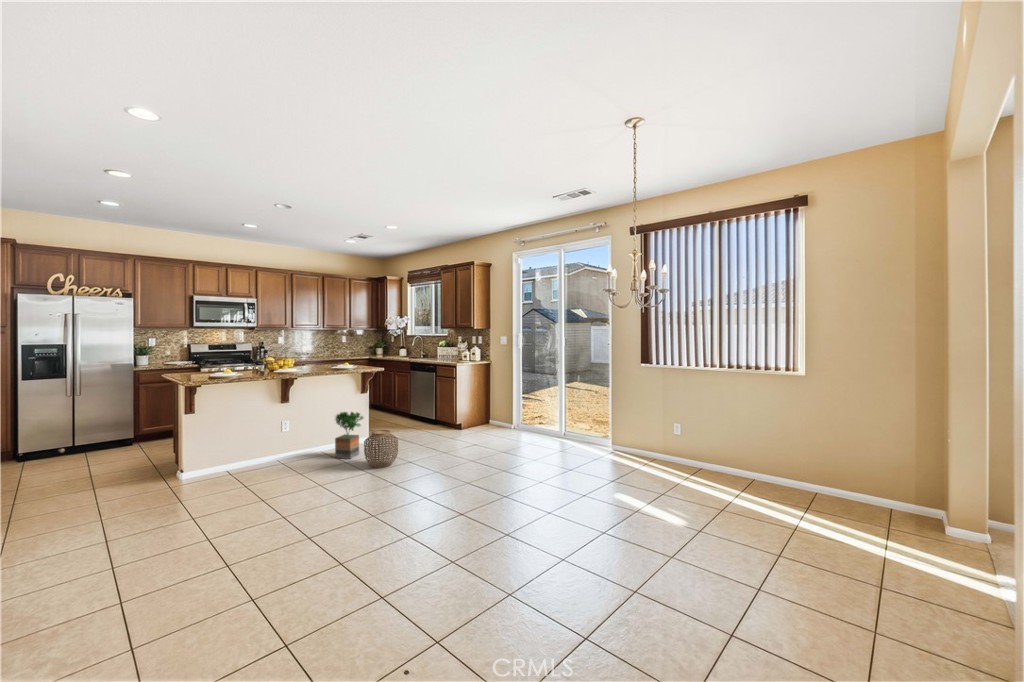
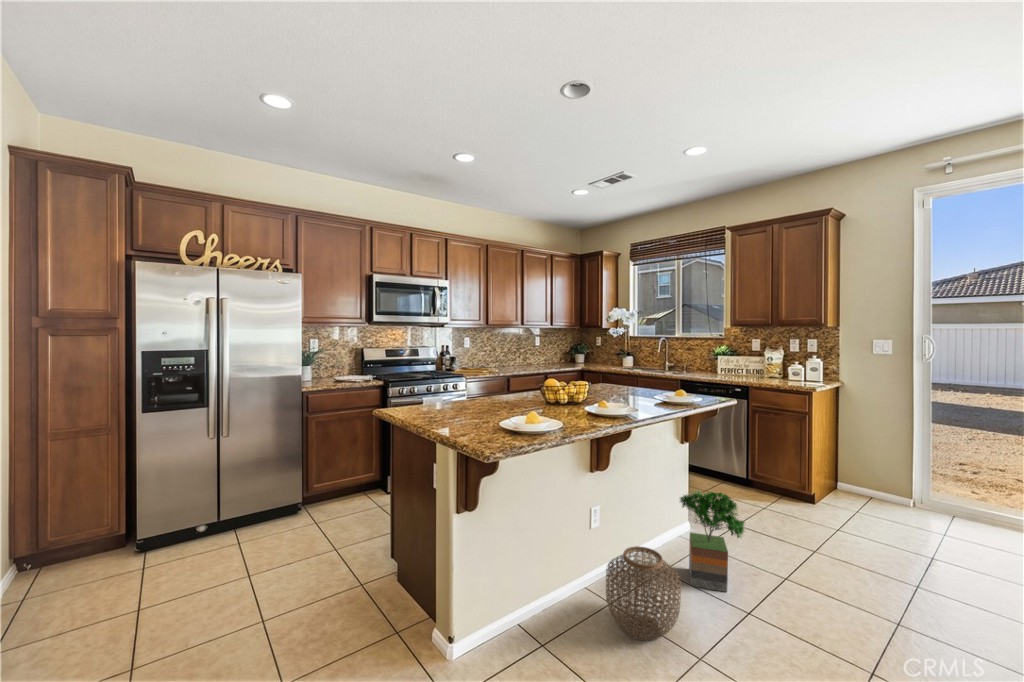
woven basket: present [364,430,398,468] -> present [606,546,681,641]

